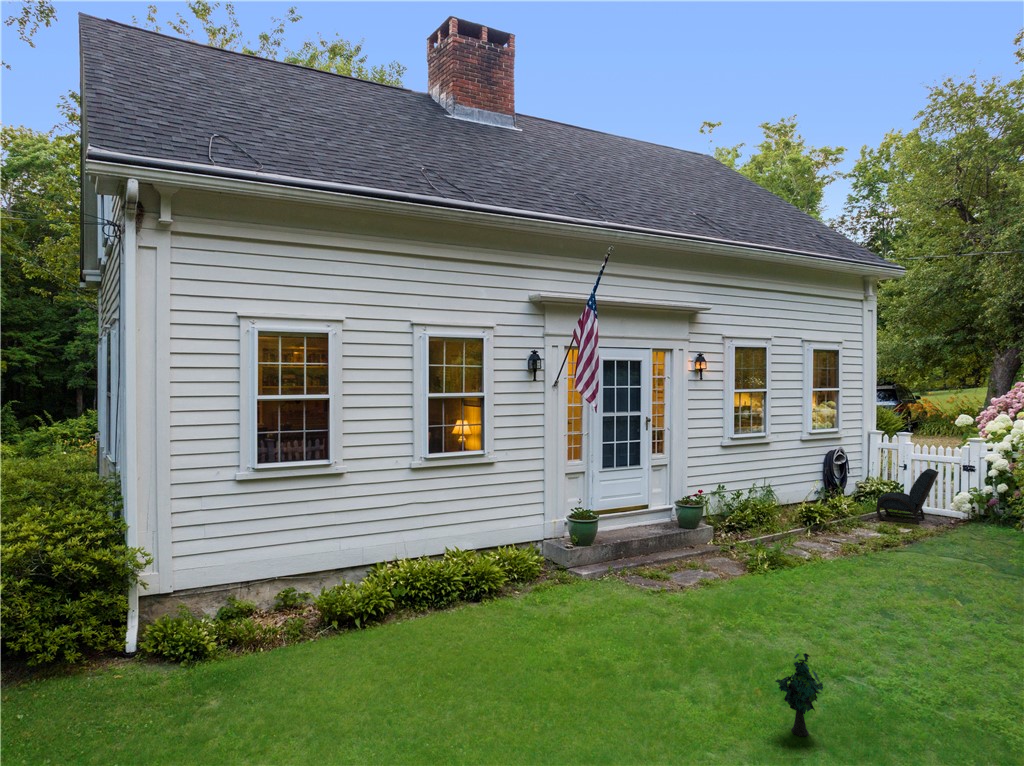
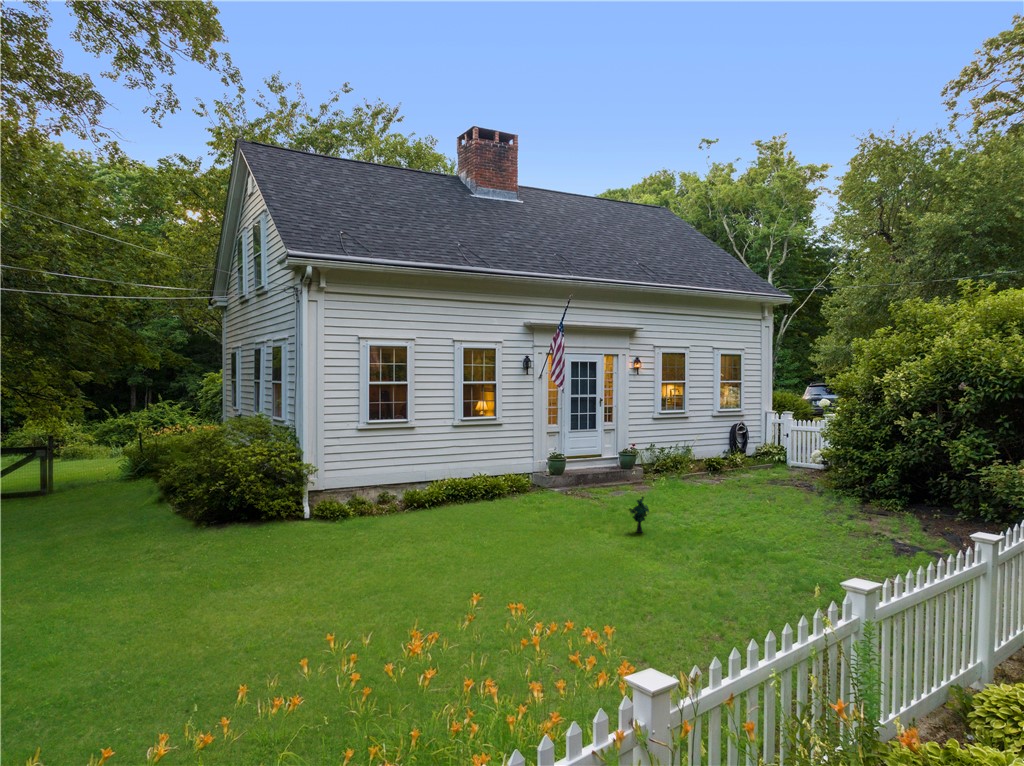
lounge chair: present [876,469,939,525] -> none [759,434,800,471]

